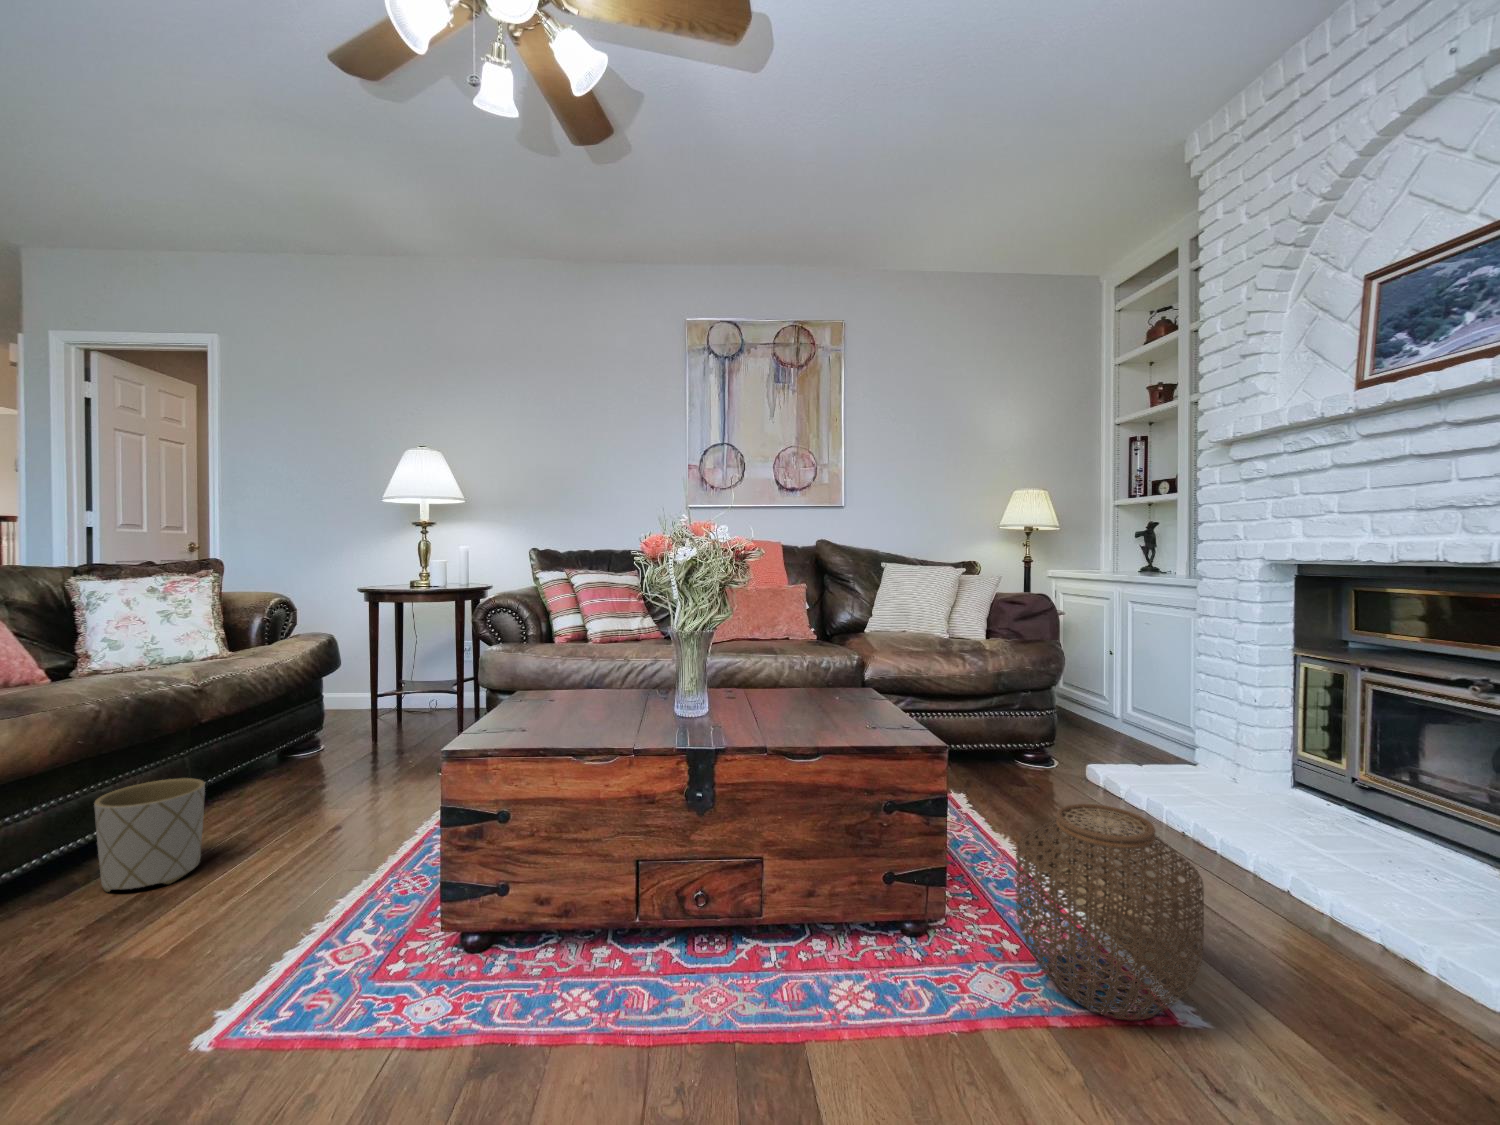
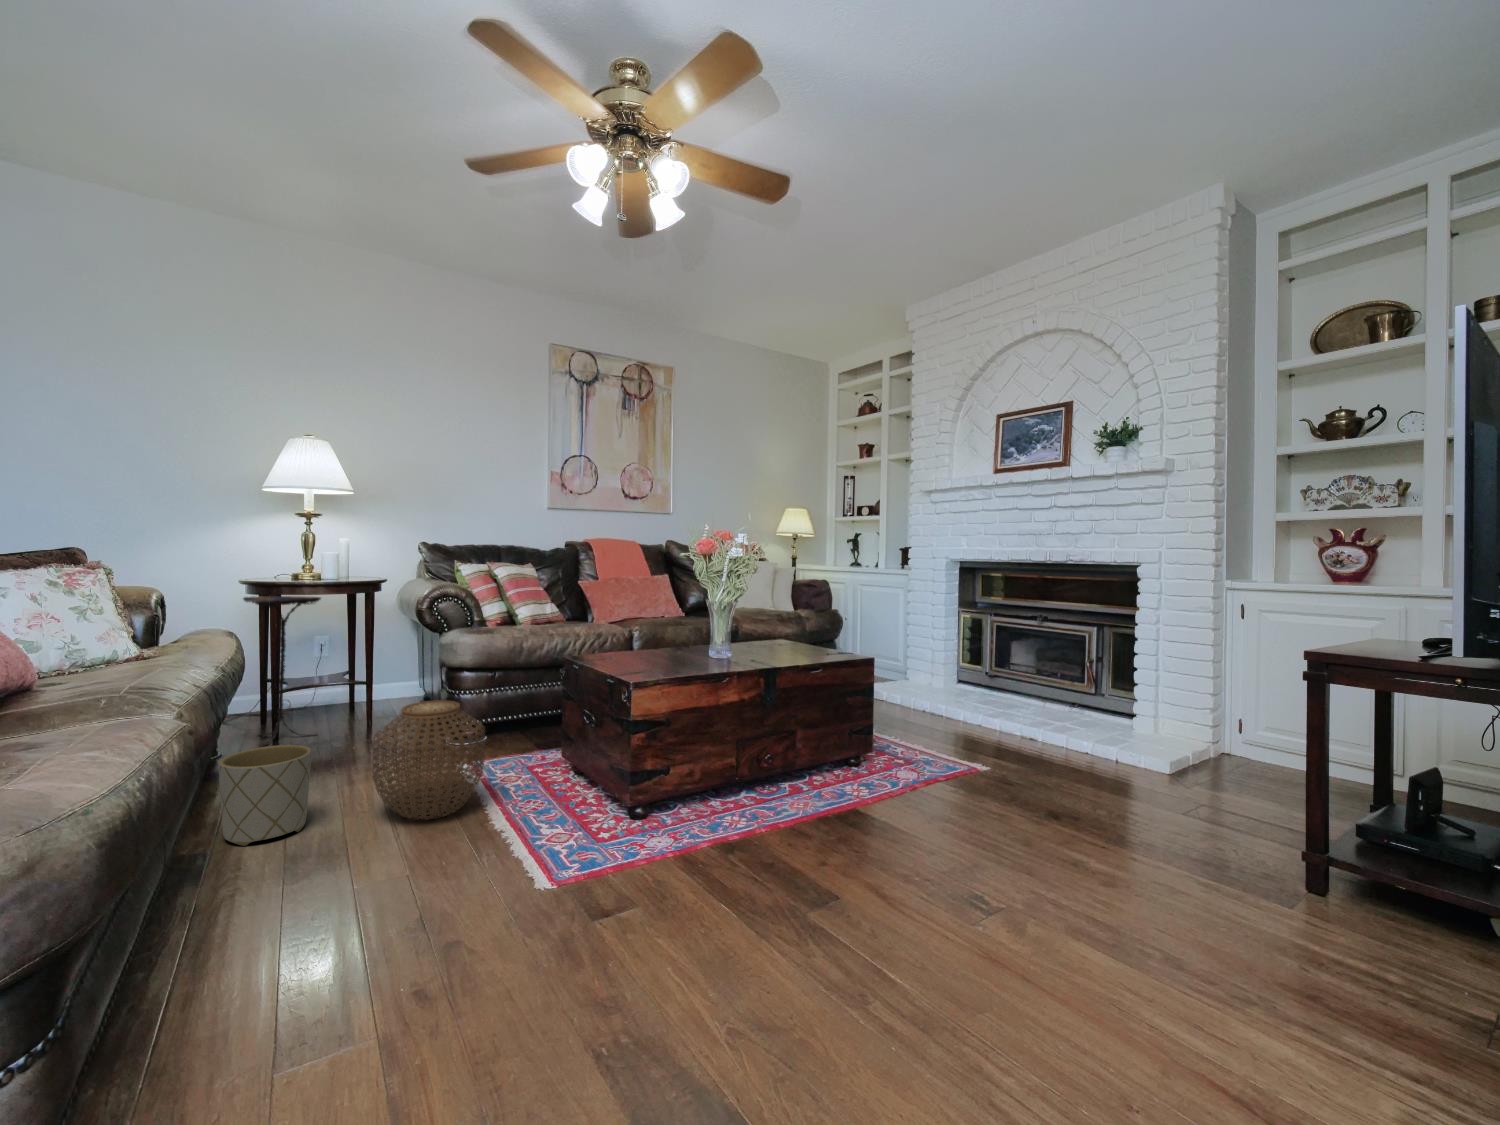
side table: none [331,608,405,760] -> present [243,596,321,741]
woven basket: present [1016,804,1204,1020] -> present [373,700,485,820]

